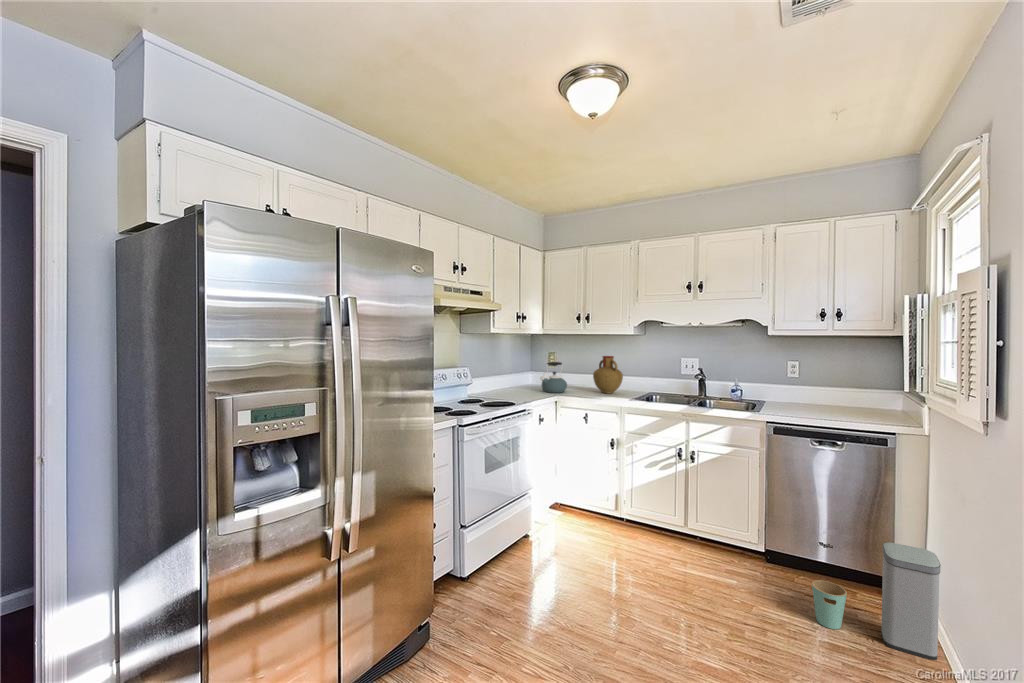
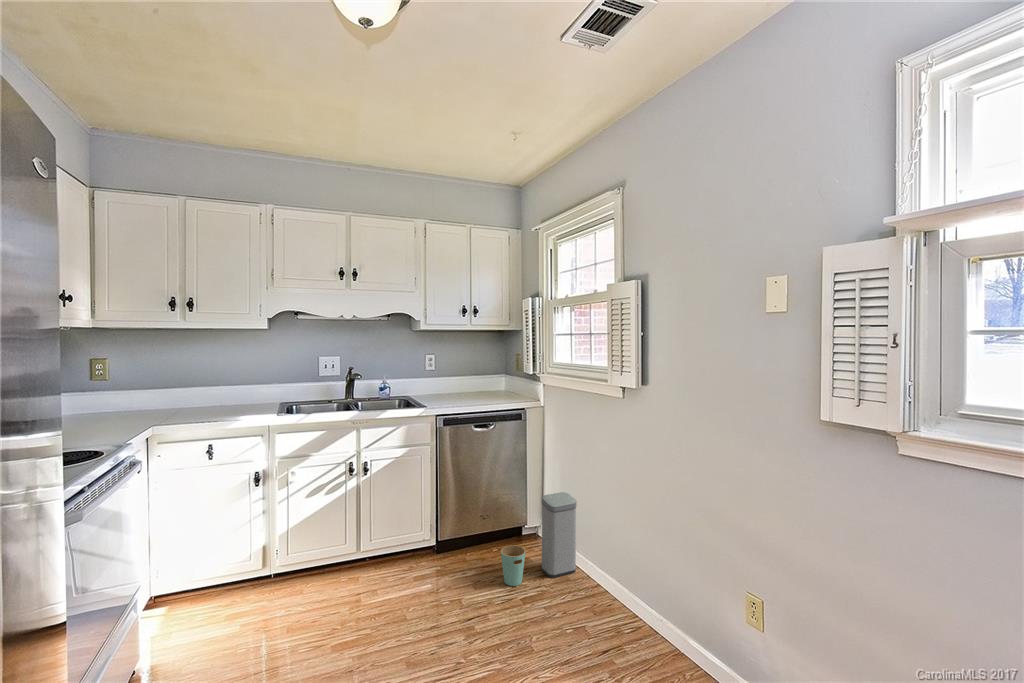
vase: present [593,356,623,393] -> none [203,359,251,412]
kettle: present [540,362,567,393] -> none [109,373,162,424]

